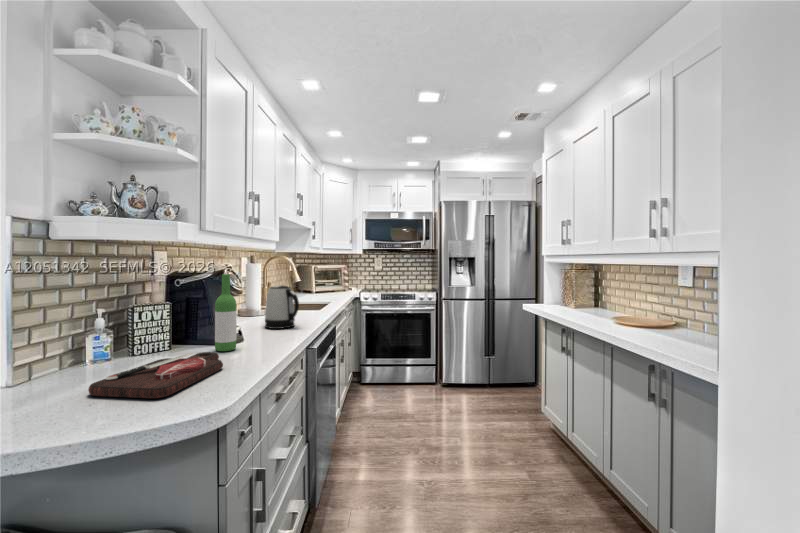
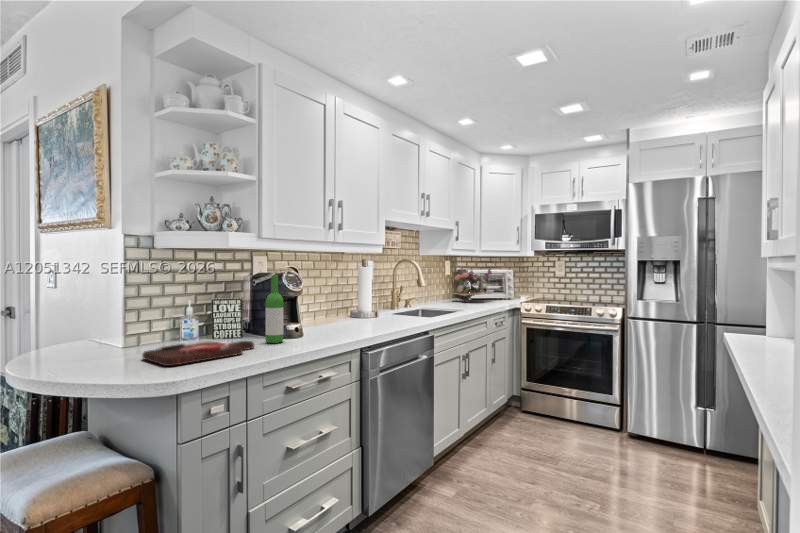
flower arrangement: none [297,263,337,293] -> present [450,269,492,300]
kettle: present [265,285,299,329] -> none [342,288,370,331]

